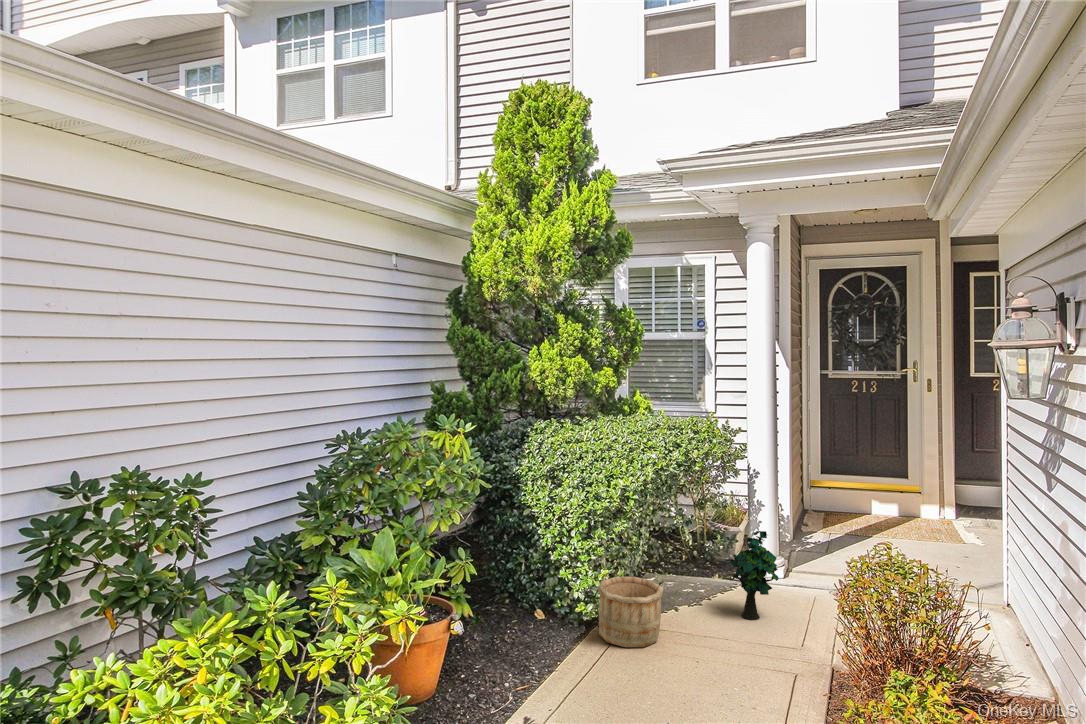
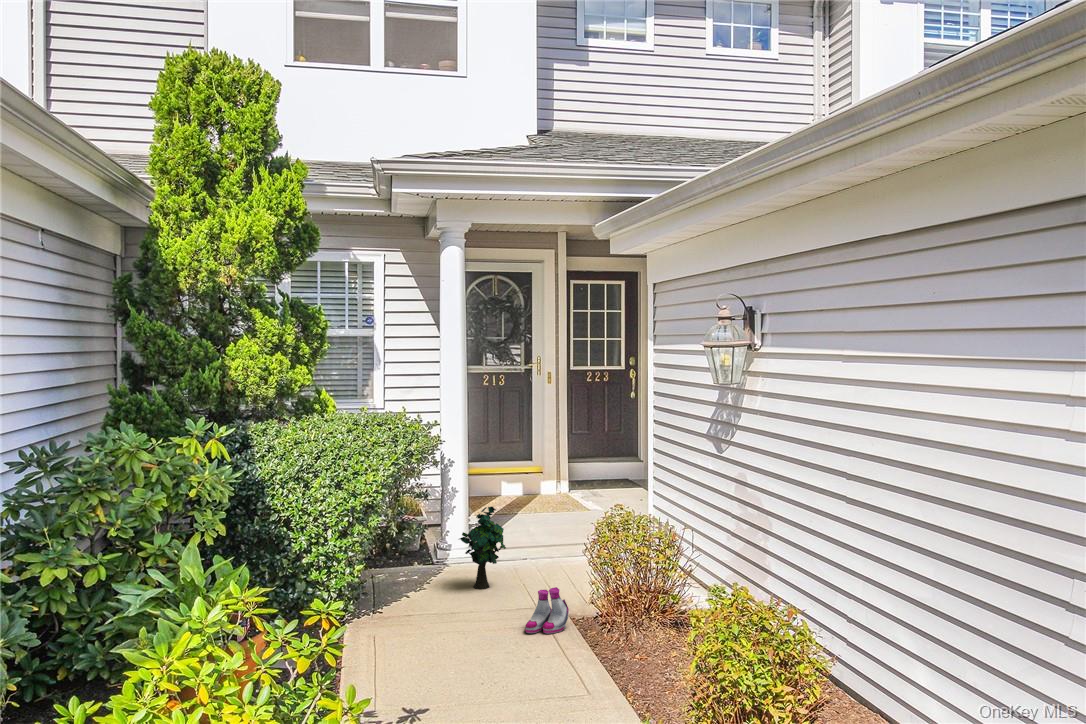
wooden bucket: present [598,577,664,647] -> none [358,567,424,633]
boots: none [757,638,814,693] -> present [525,587,569,634]

